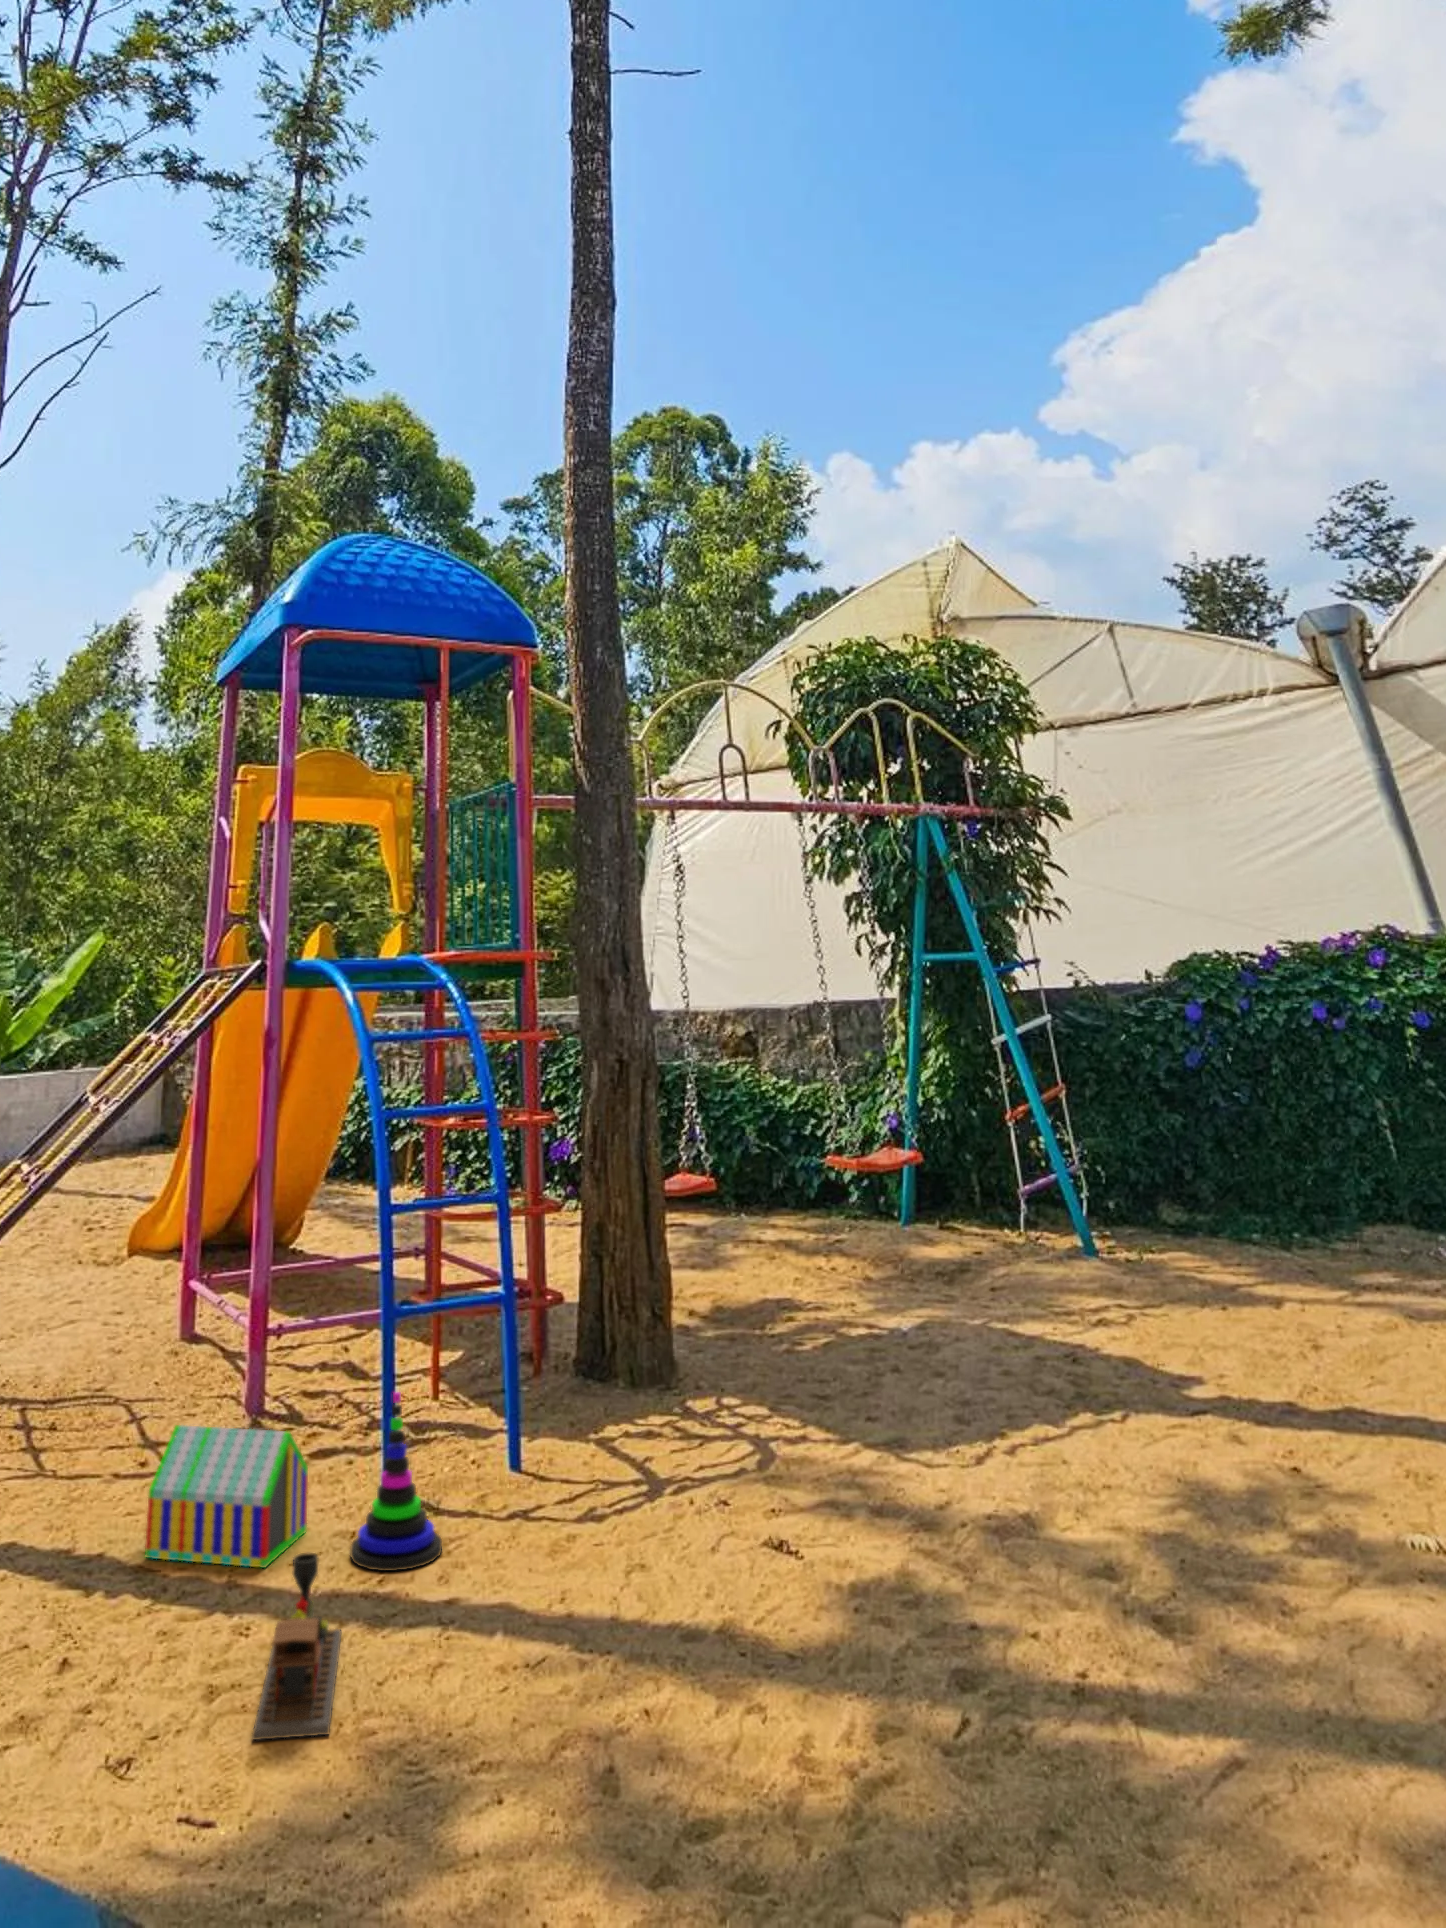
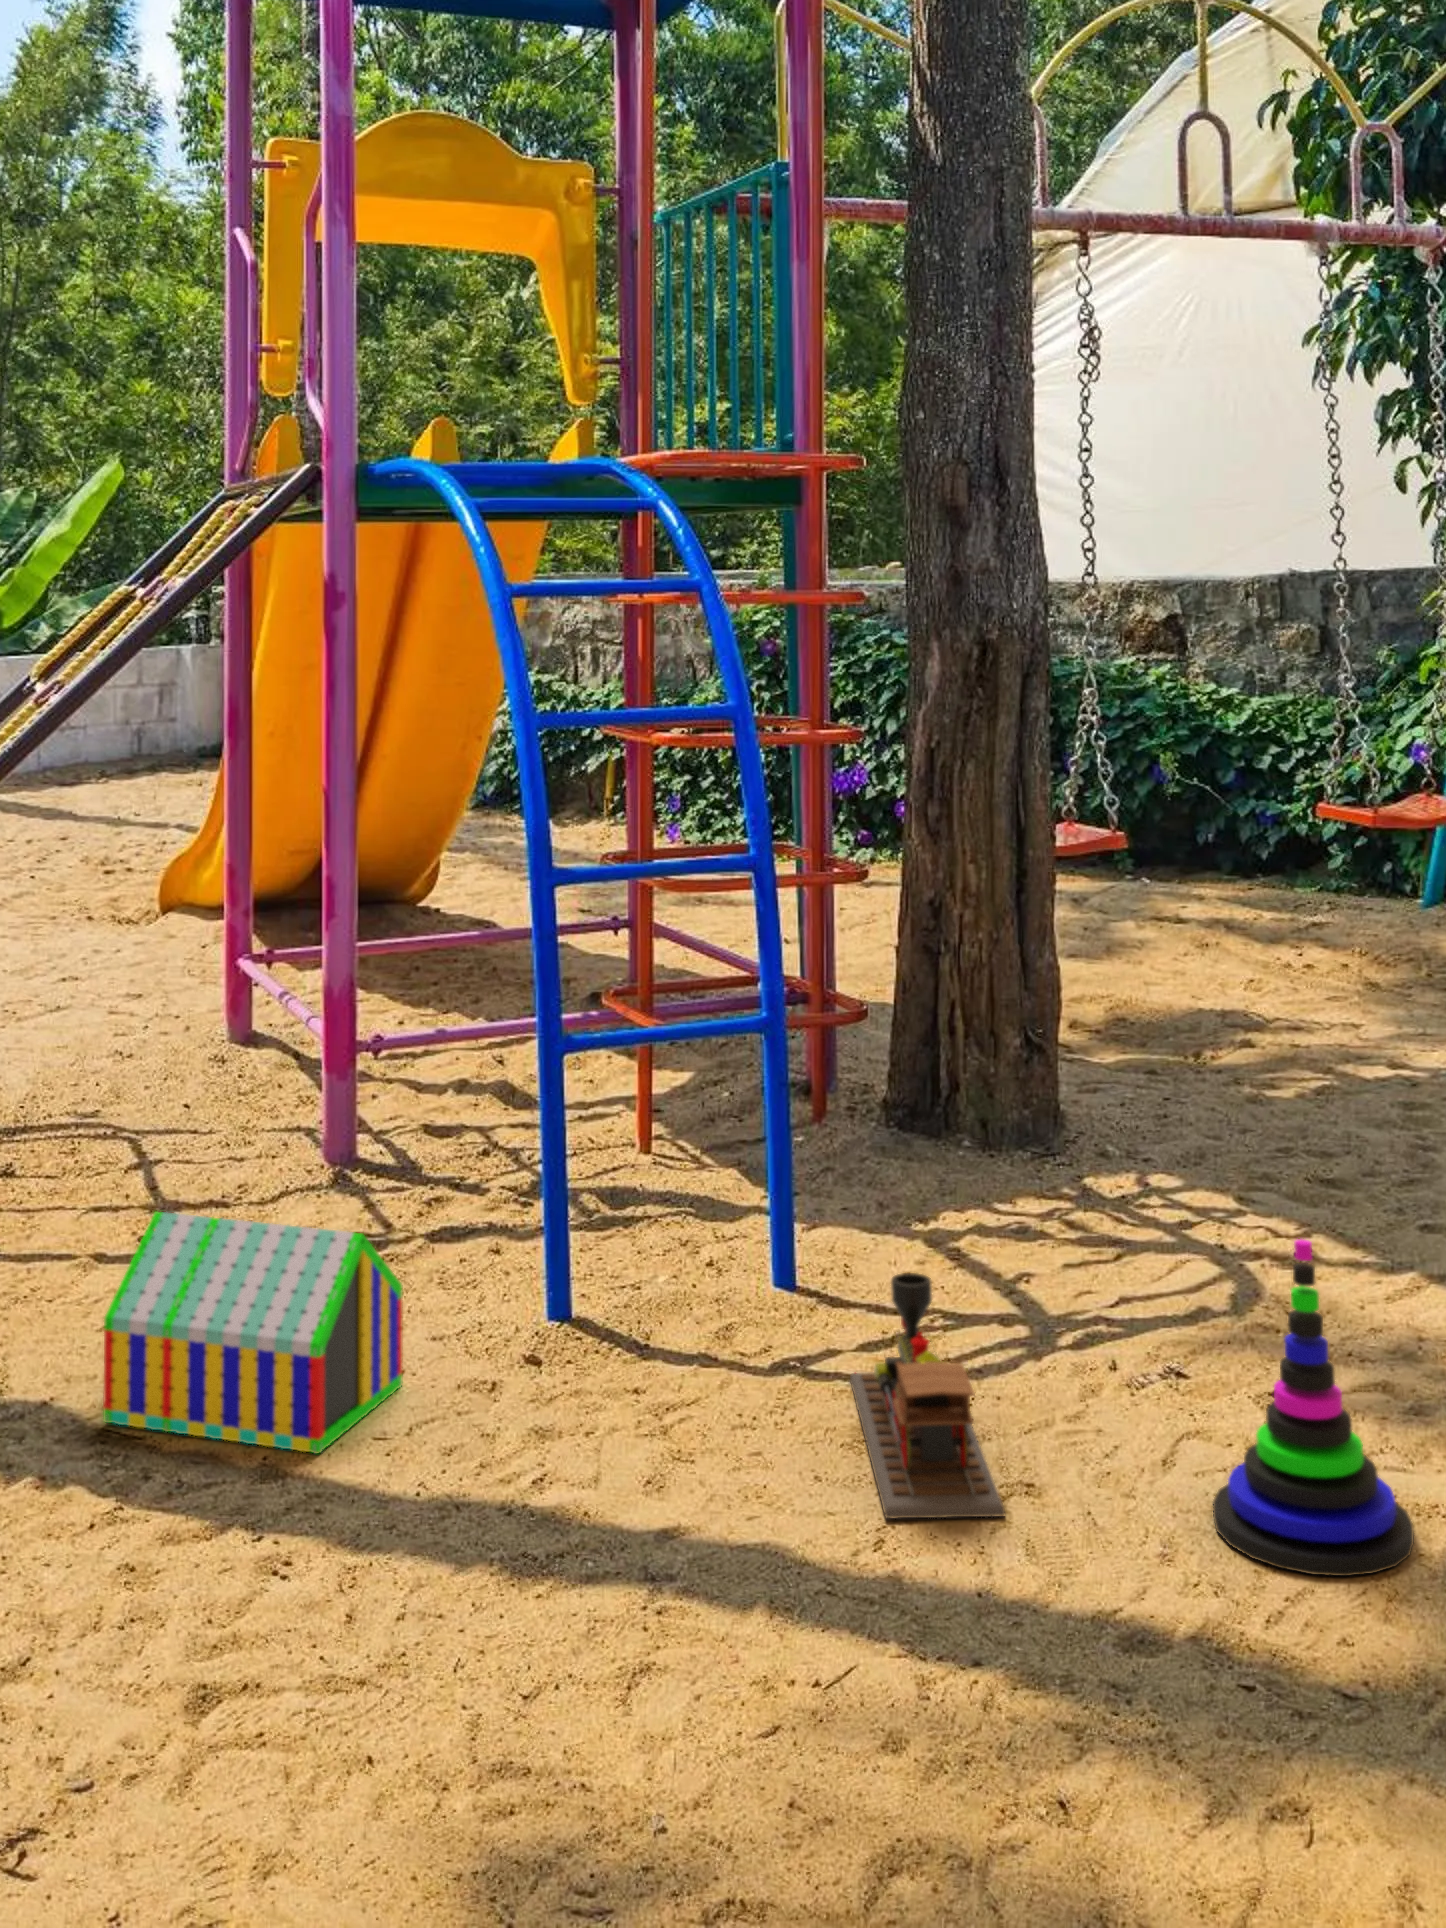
stacking toy: present [350,1392,442,1571] -> present [1213,1239,1414,1576]
toy train: present [252,1553,342,1740] -> present [850,1273,1005,1518]

